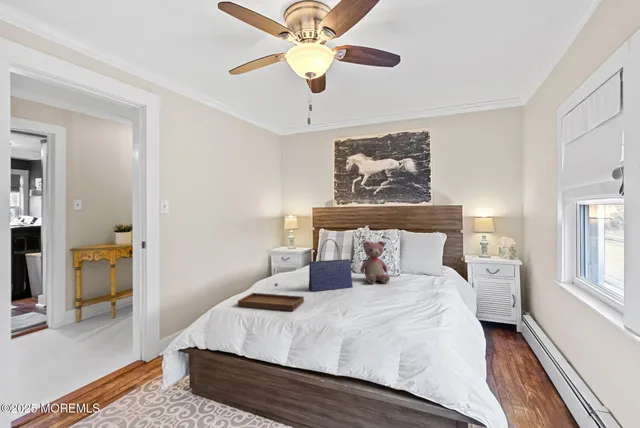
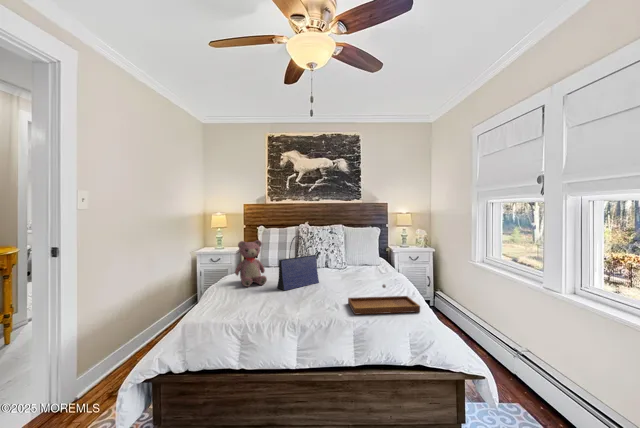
teddy bear: present [360,241,390,284] -> present [235,240,267,287]
tray: present [238,283,304,311] -> present [348,285,420,315]

